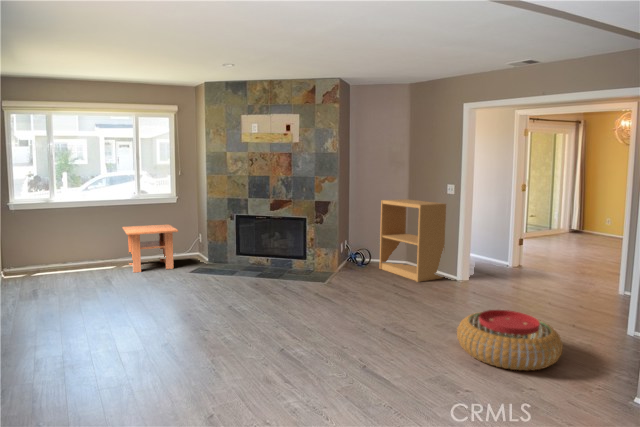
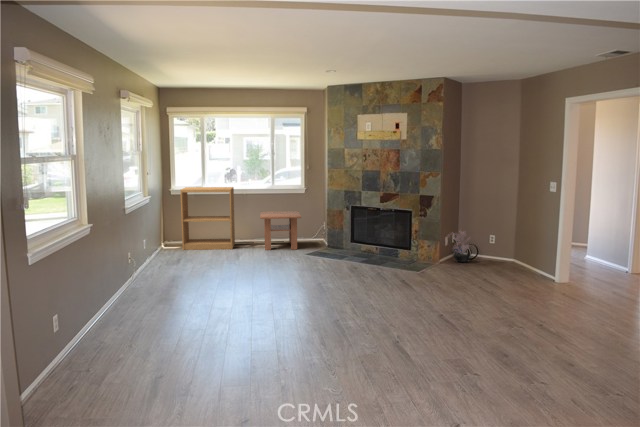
bookshelf: present [380,199,446,282] -> present [180,187,235,250]
potted plant: none [342,233,366,268] -> present [453,232,469,262]
pouf: present [457,310,563,371] -> none [495,307,596,363]

